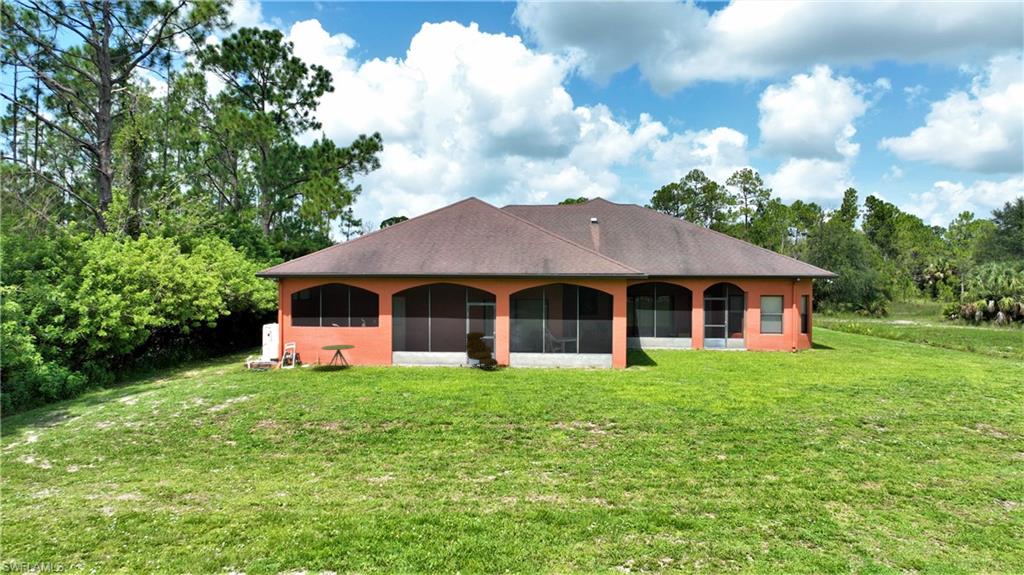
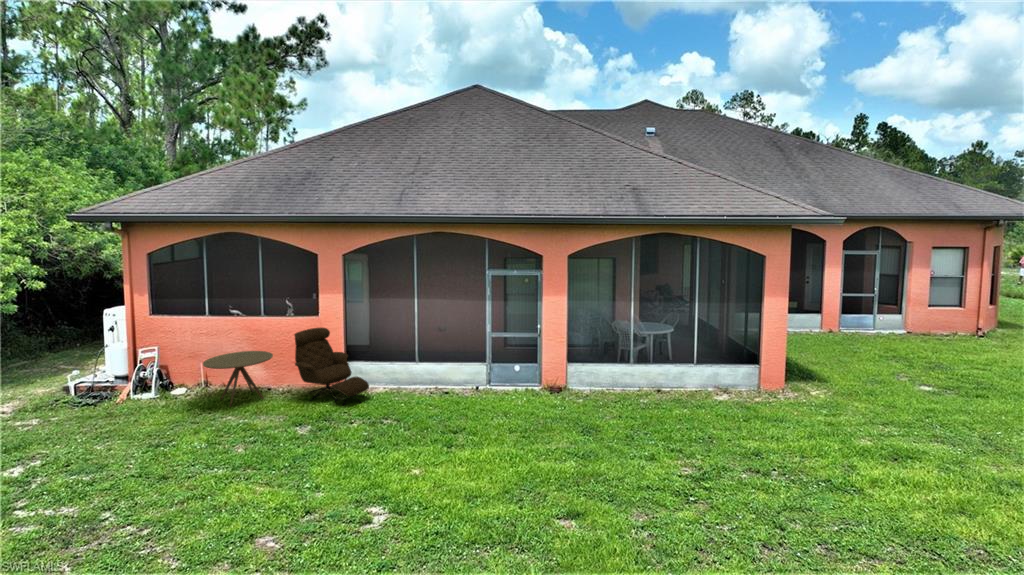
lounge chair: present [465,332,498,369] -> present [294,327,369,405]

